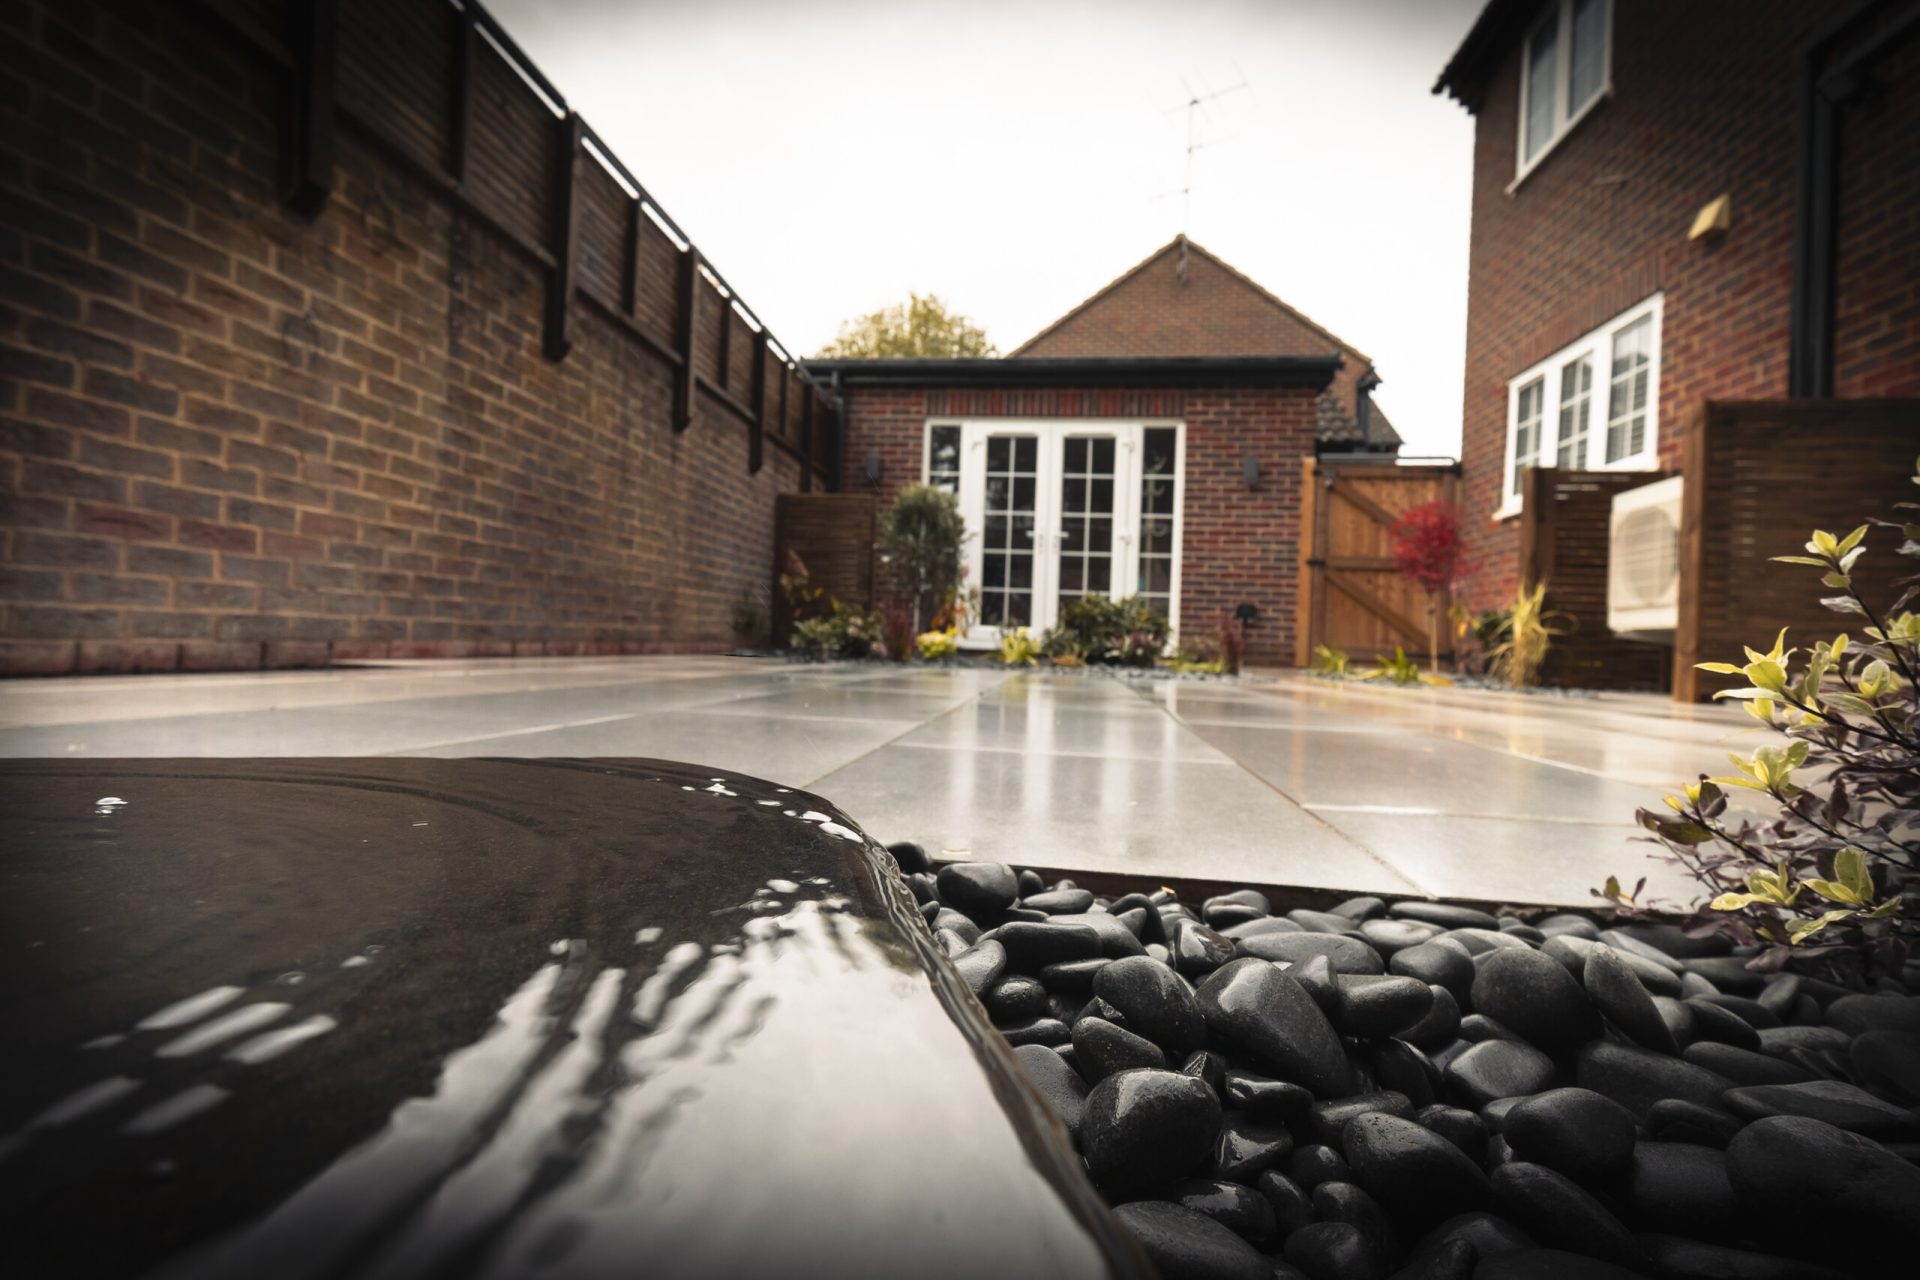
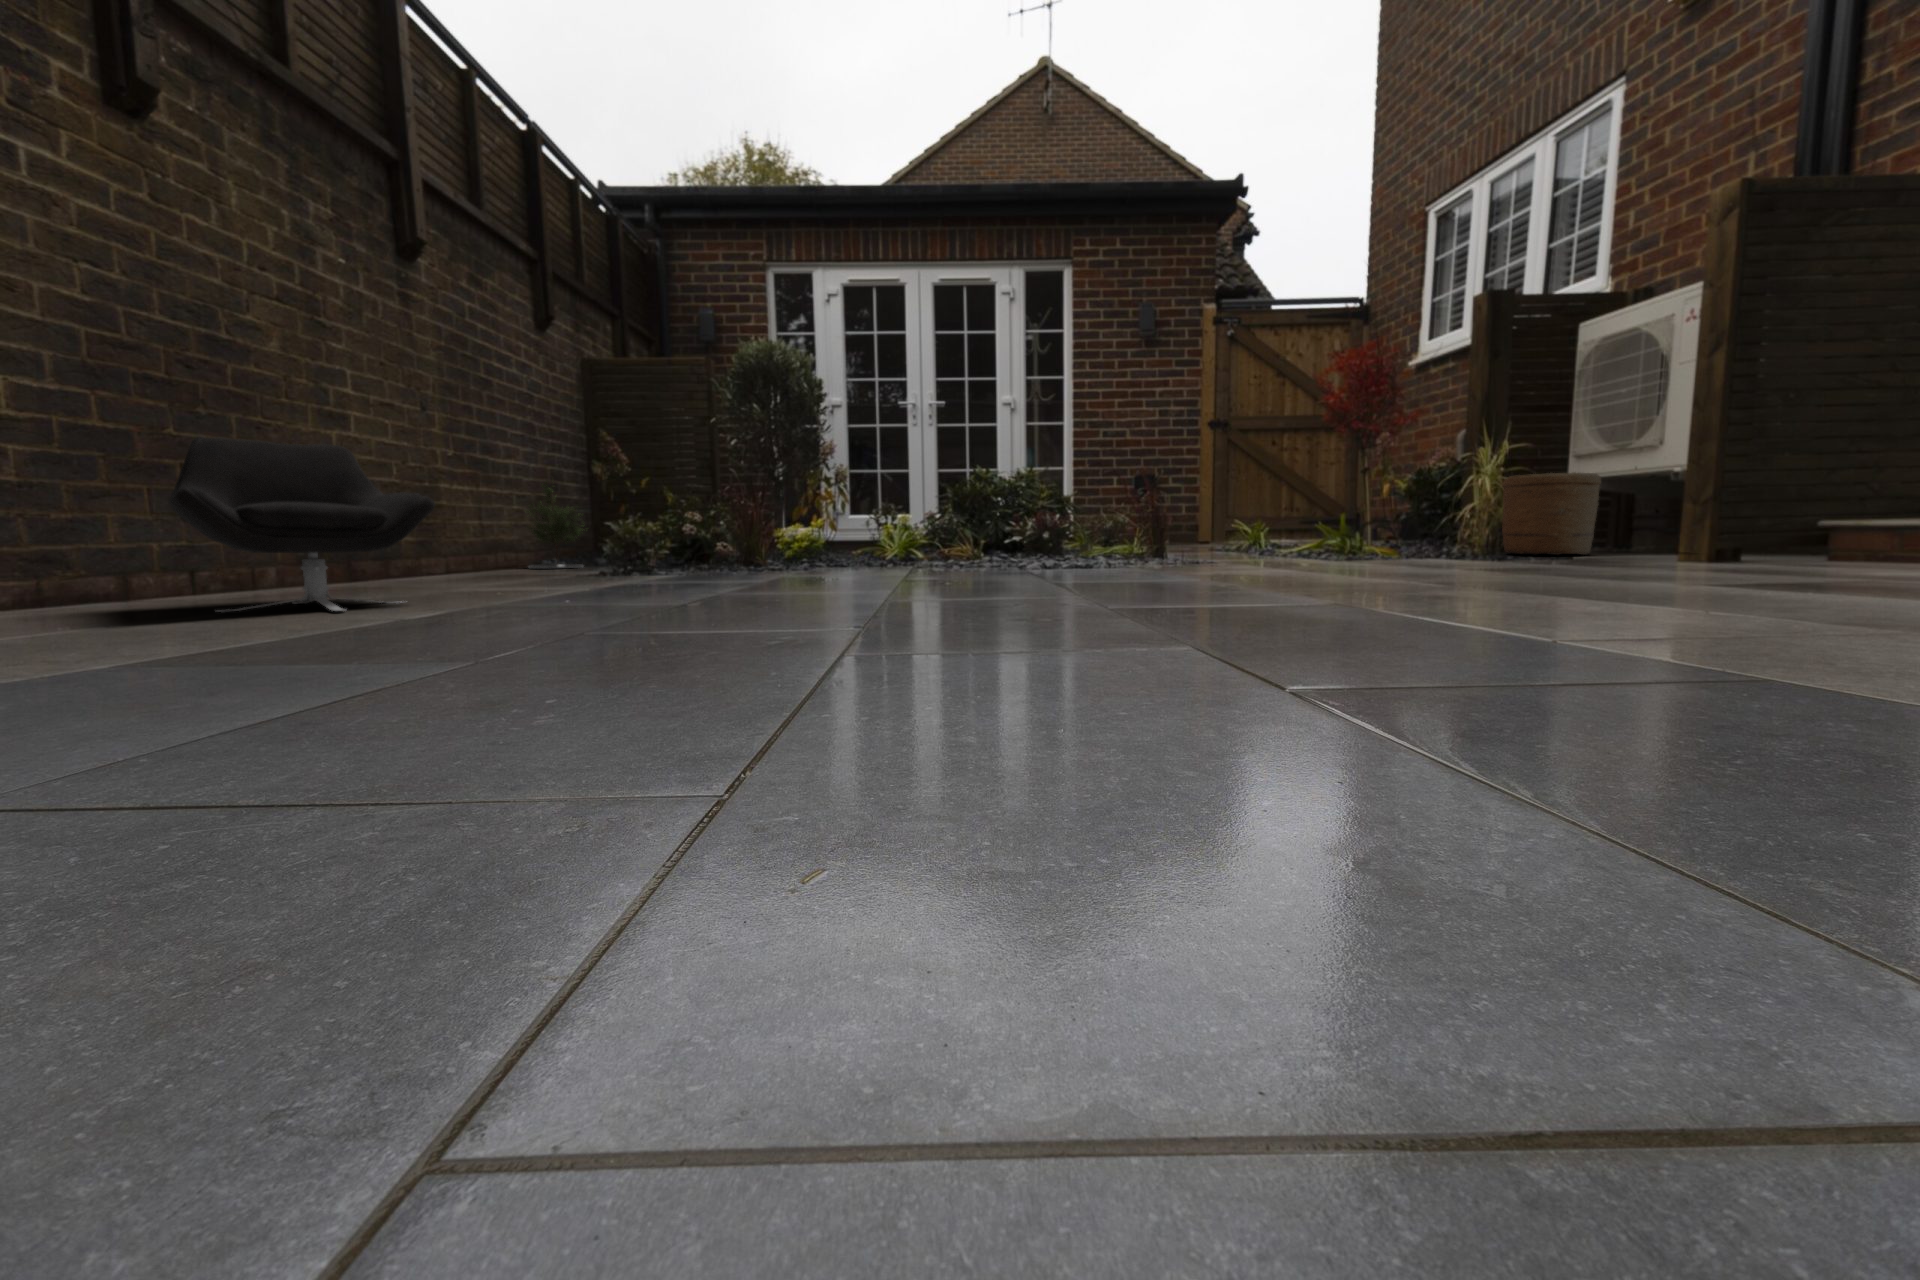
lounge chair: none [541,550,701,668] -> present [169,437,435,612]
woven basket: none [1546,620,1633,693] -> present [1502,472,1601,555]

